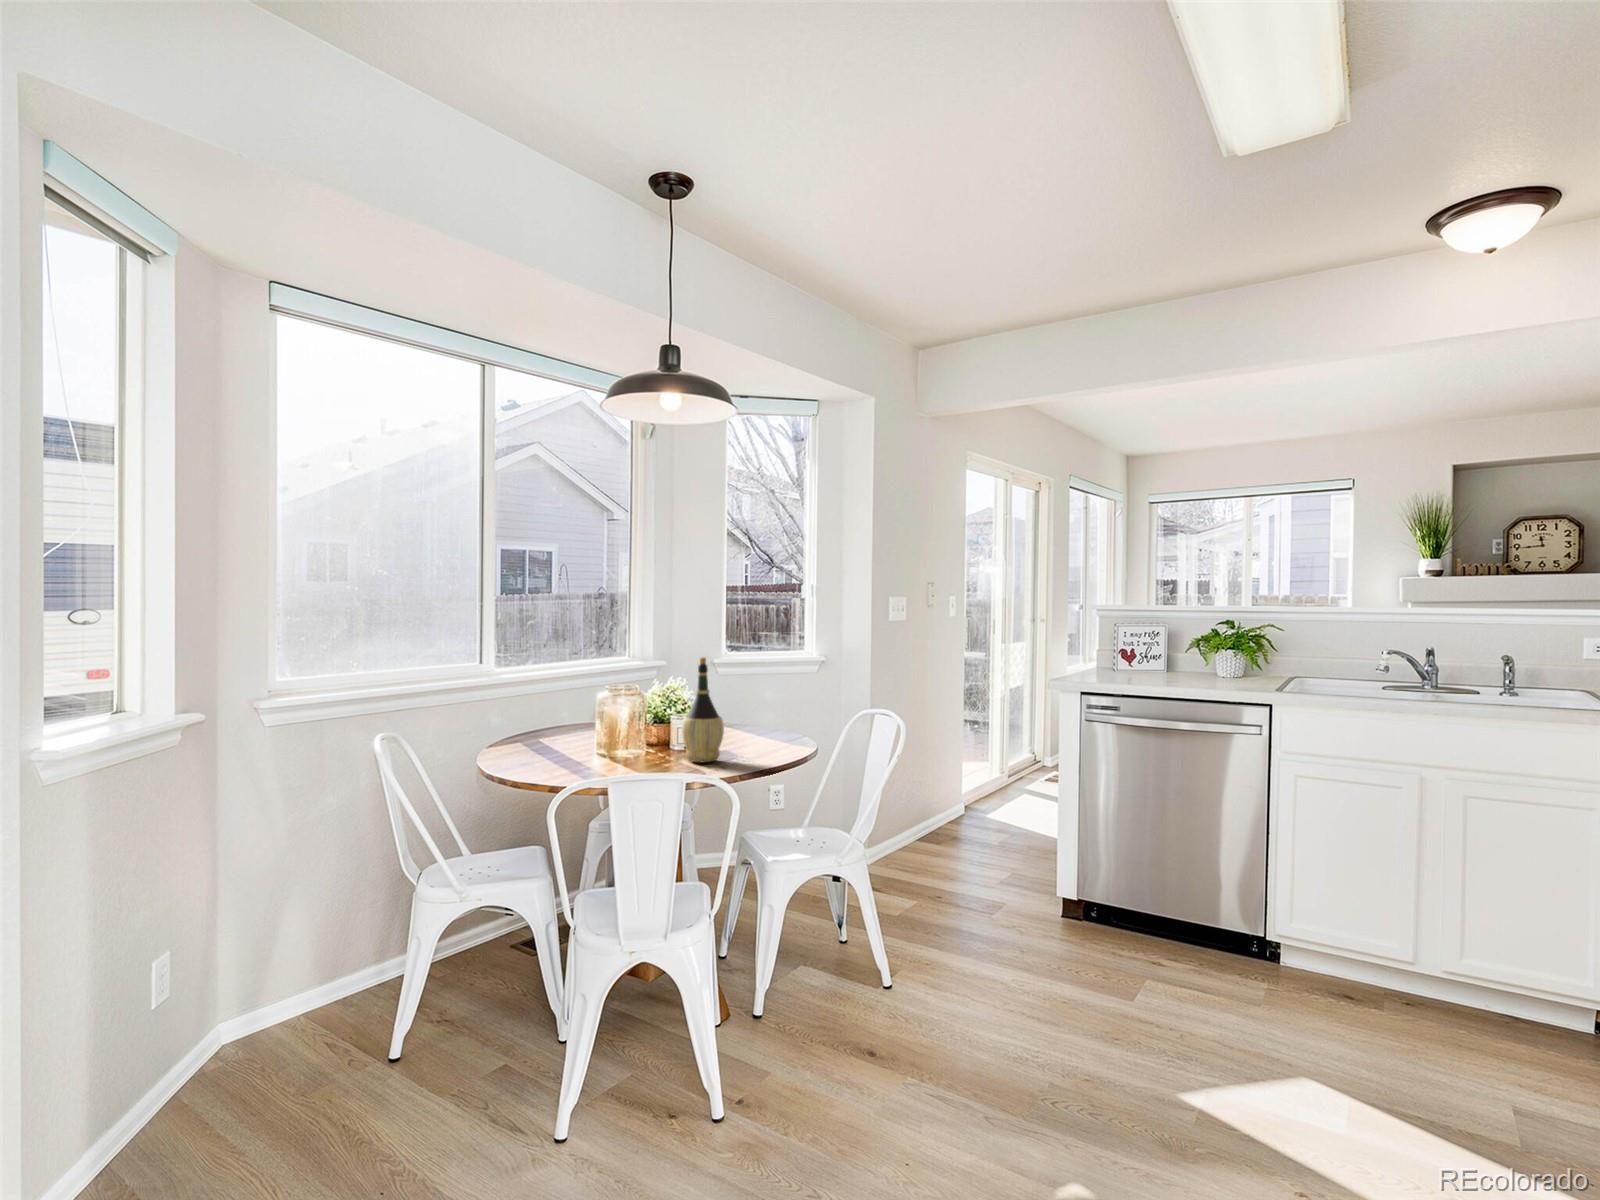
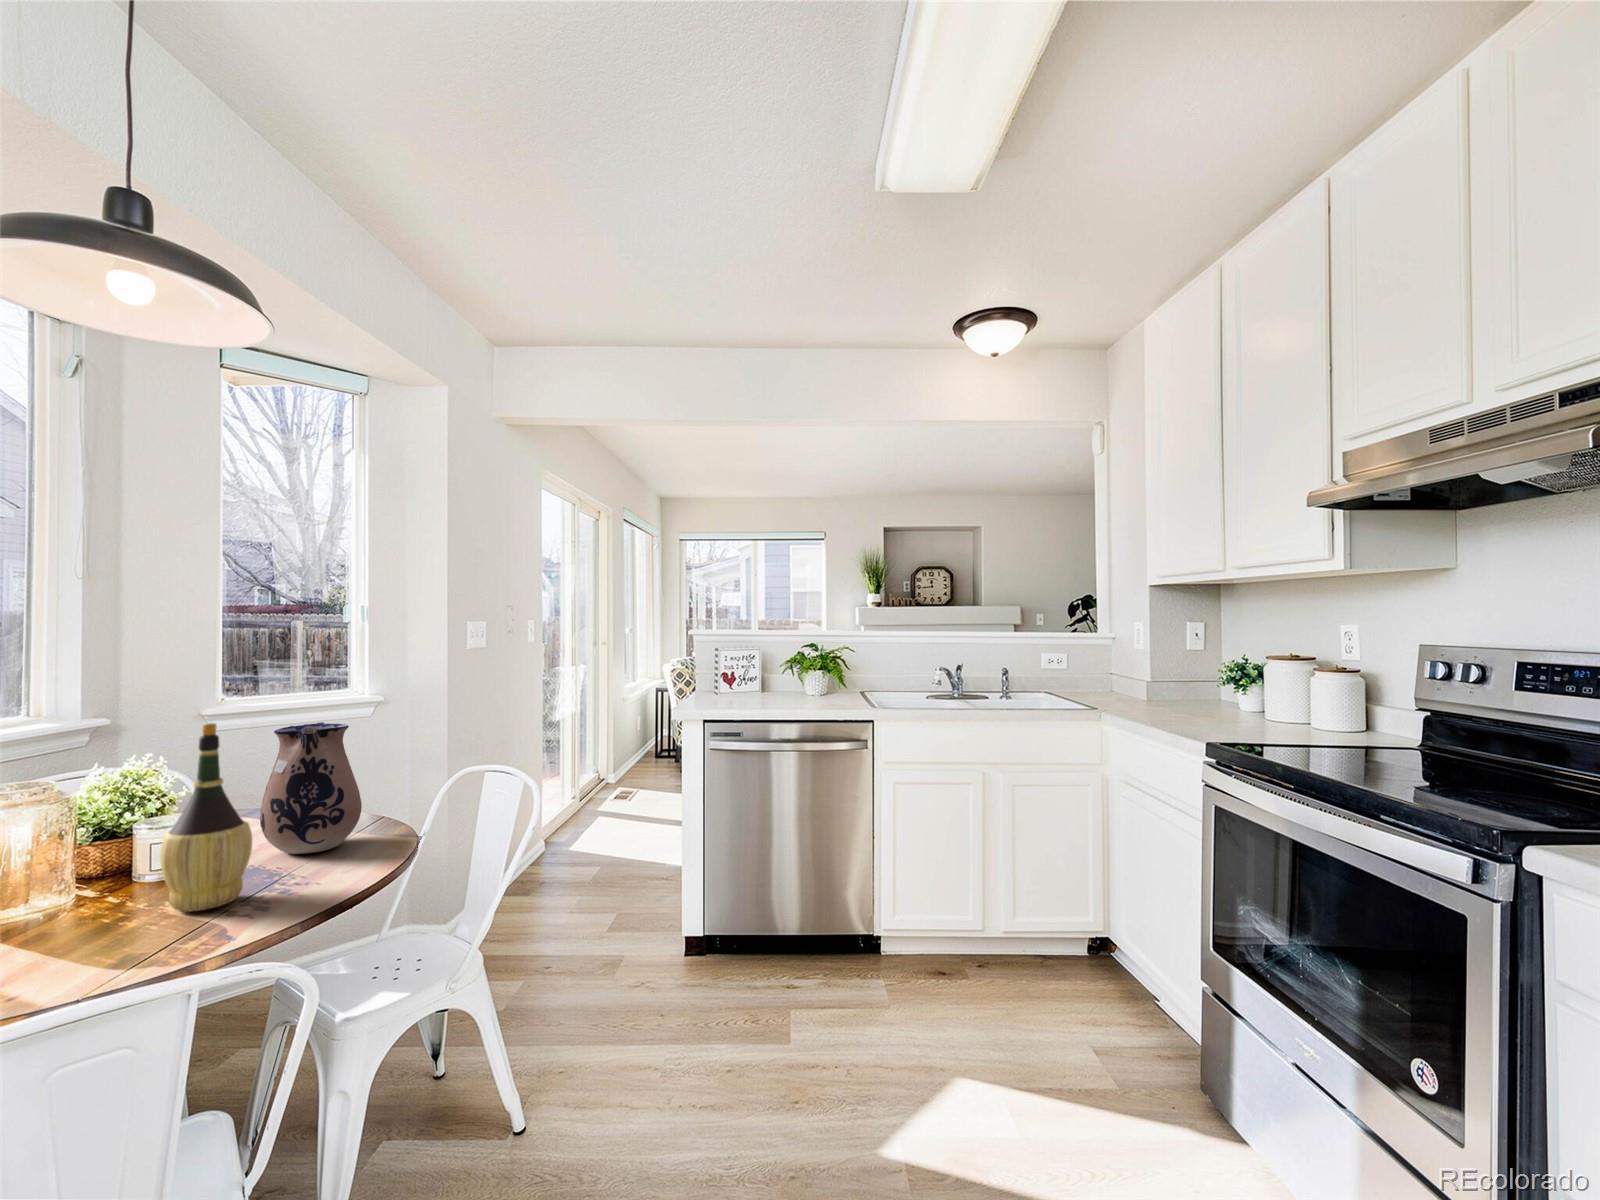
ceramic pitcher: none [729,665,785,748] -> present [260,722,362,854]

